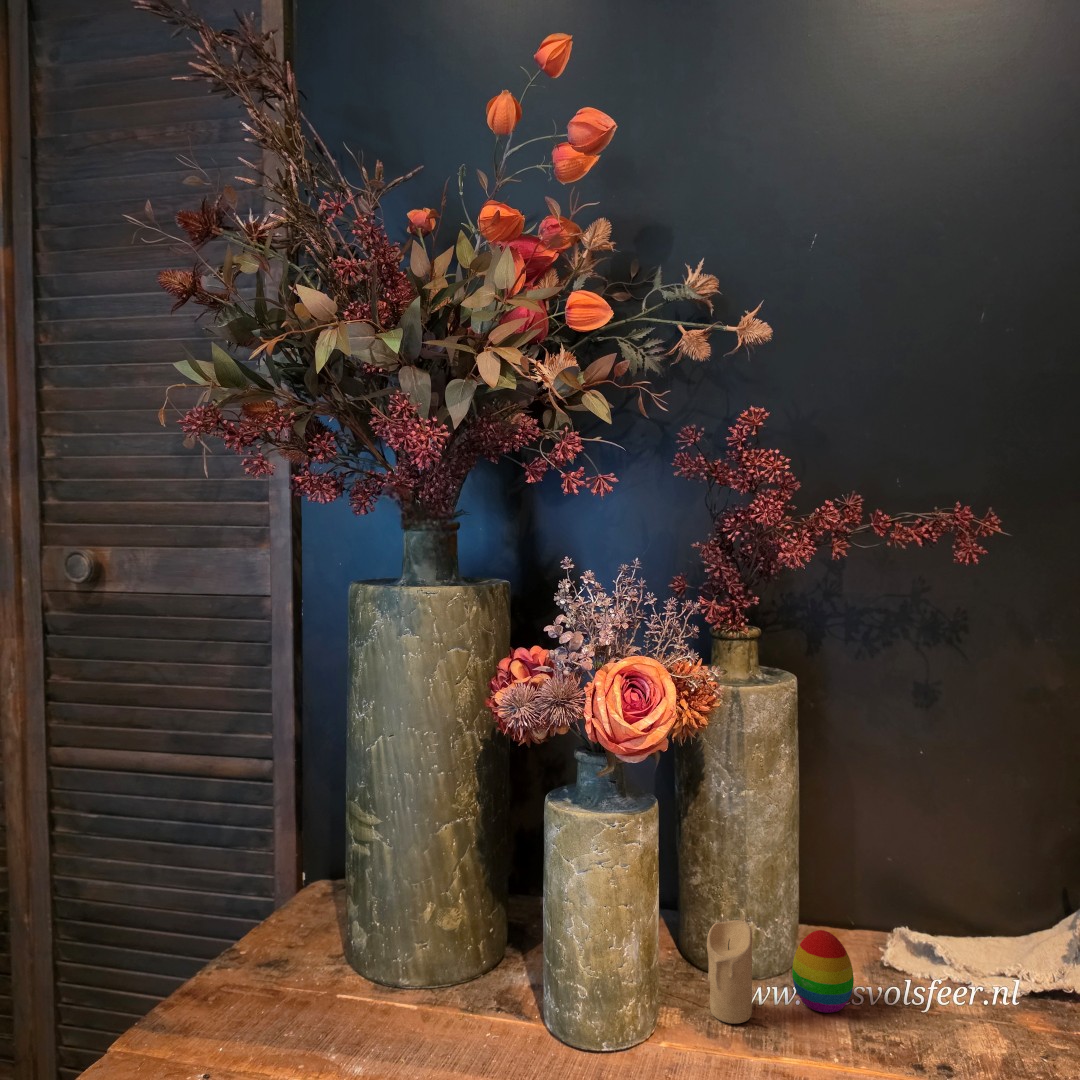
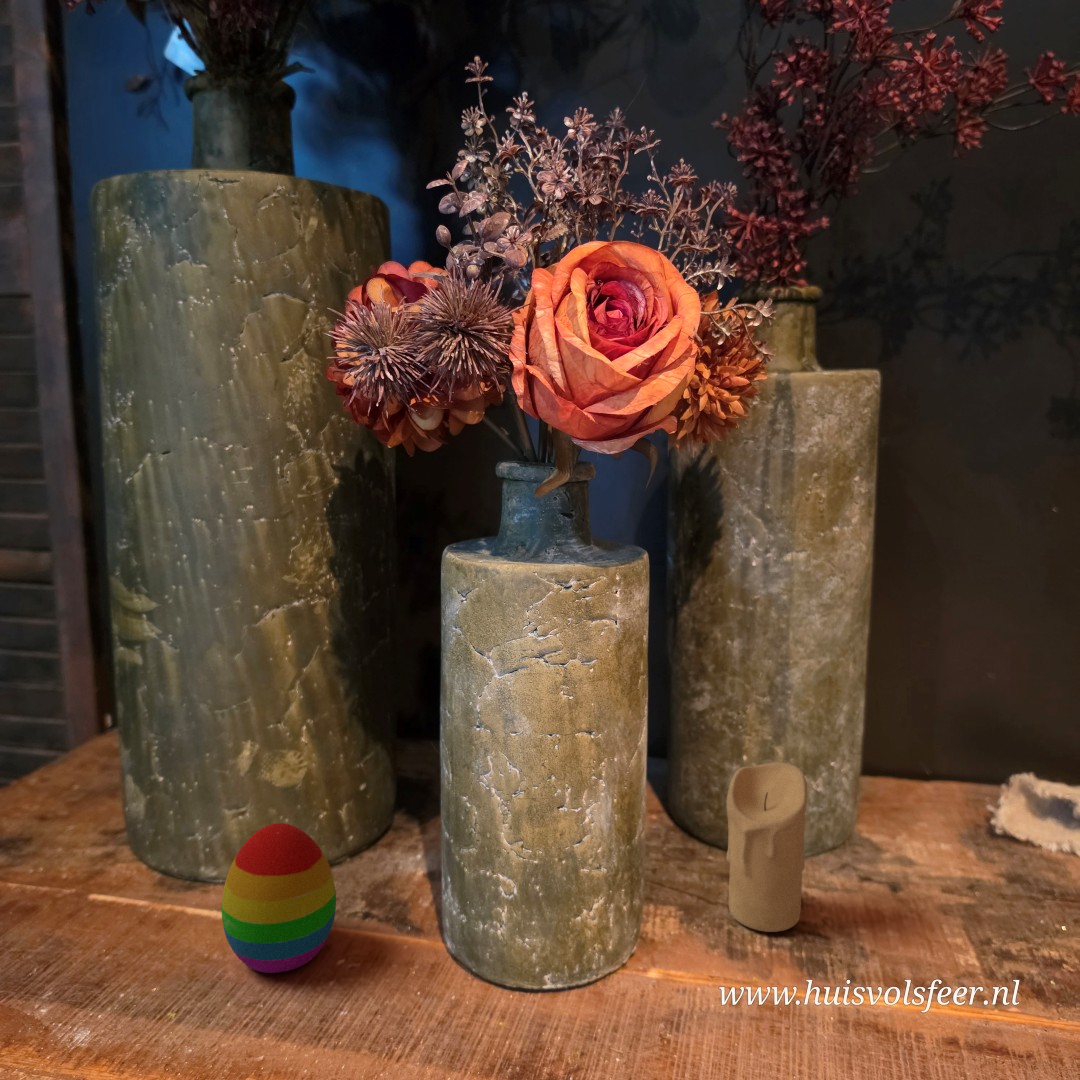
decorative egg: present [792,930,854,1013] -> present [222,823,336,973]

